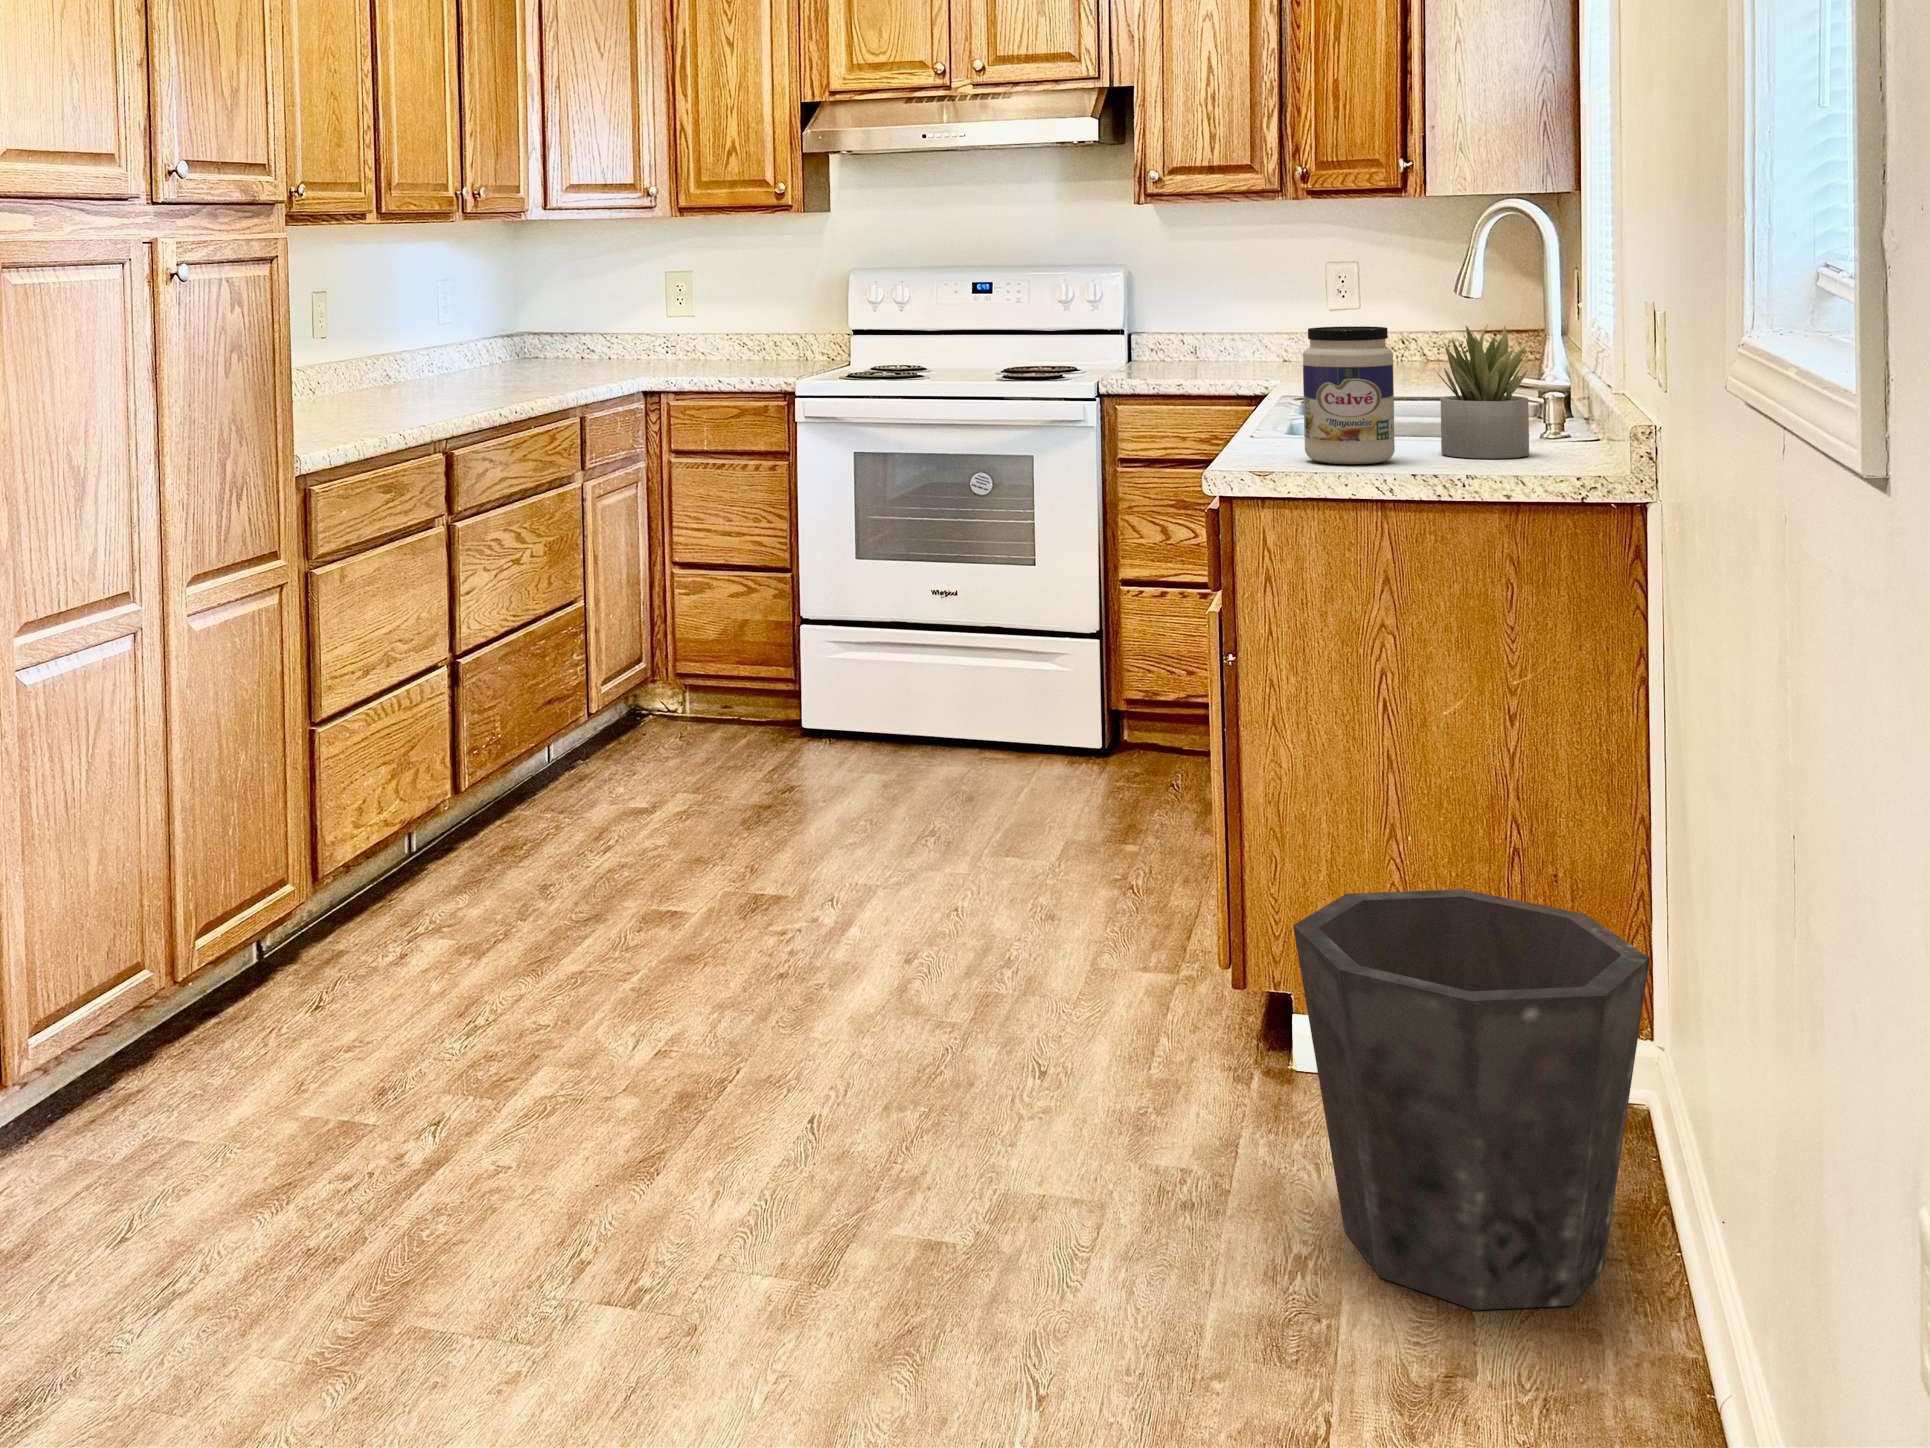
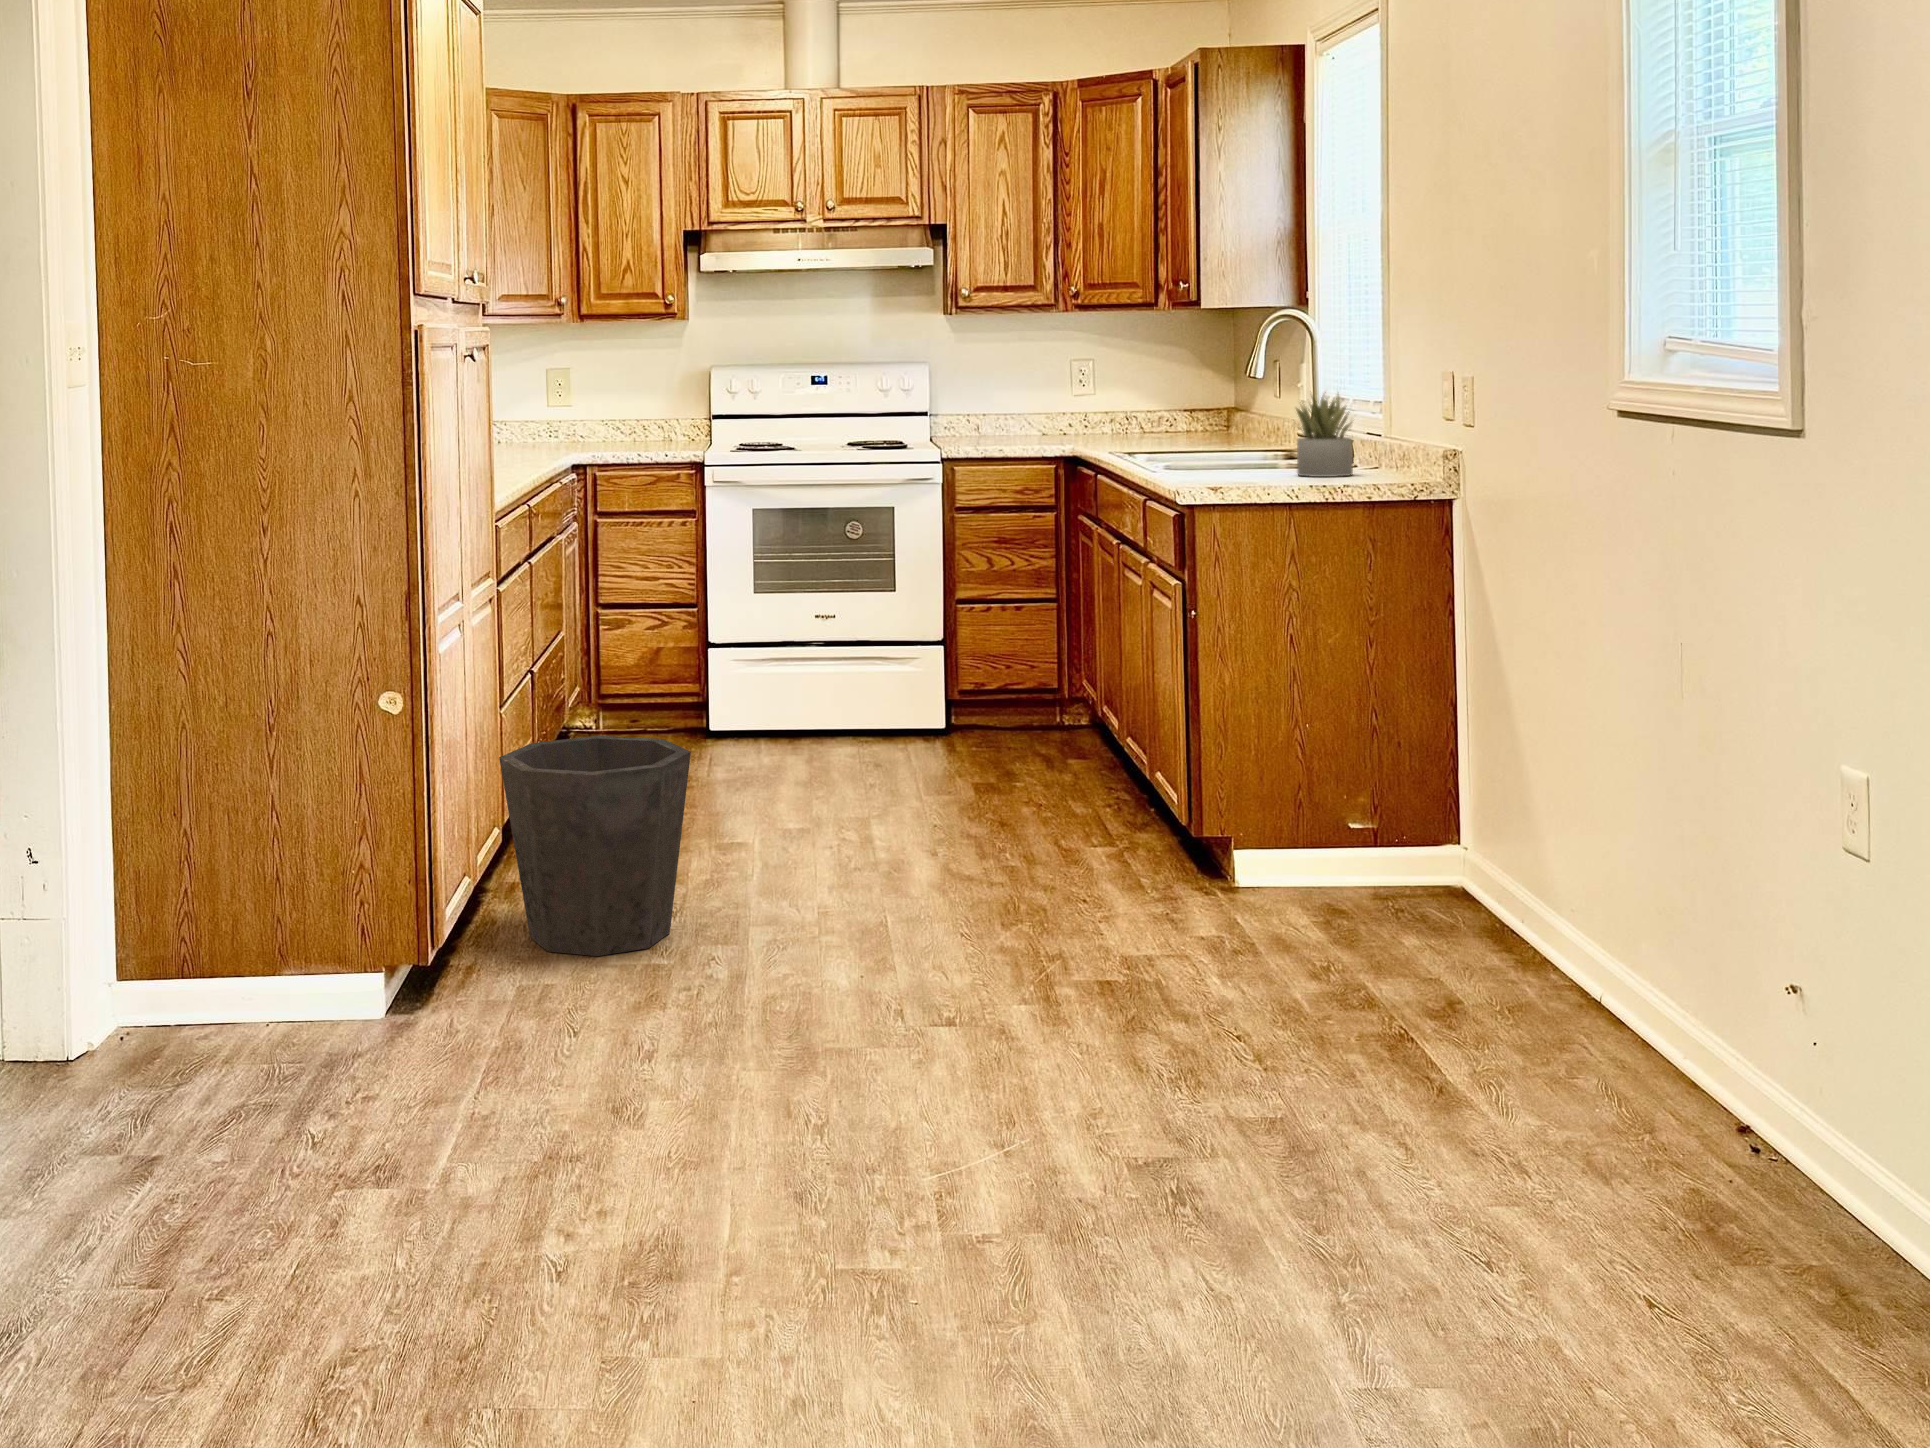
jar: present [1303,326,1395,464] -> none [1224,391,1283,481]
waste bin: present [1293,889,1650,1310] -> present [499,736,691,956]

